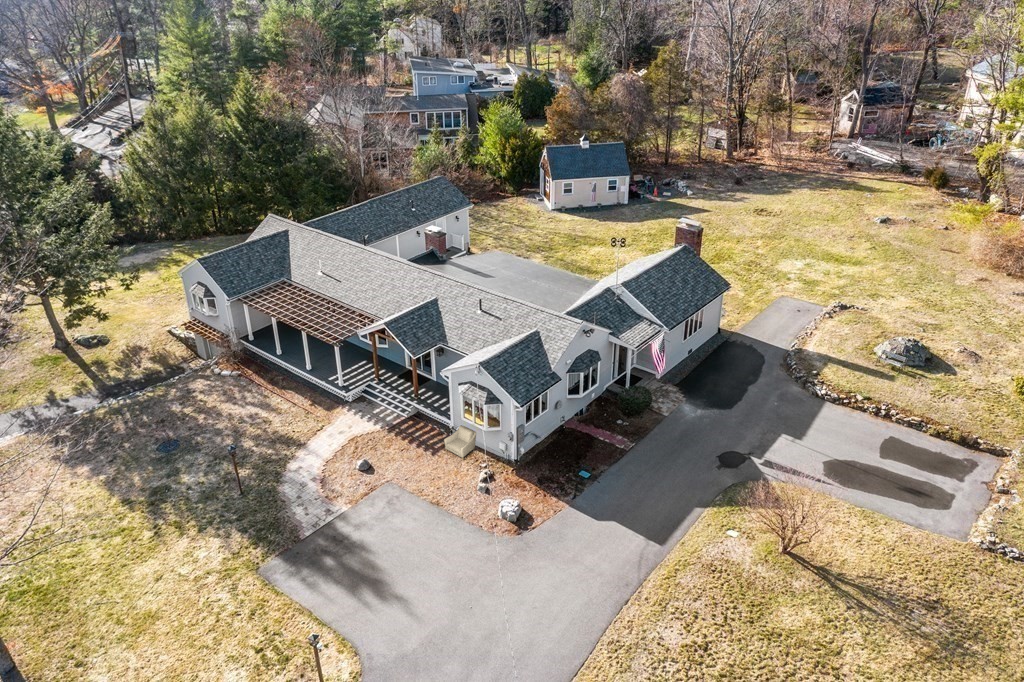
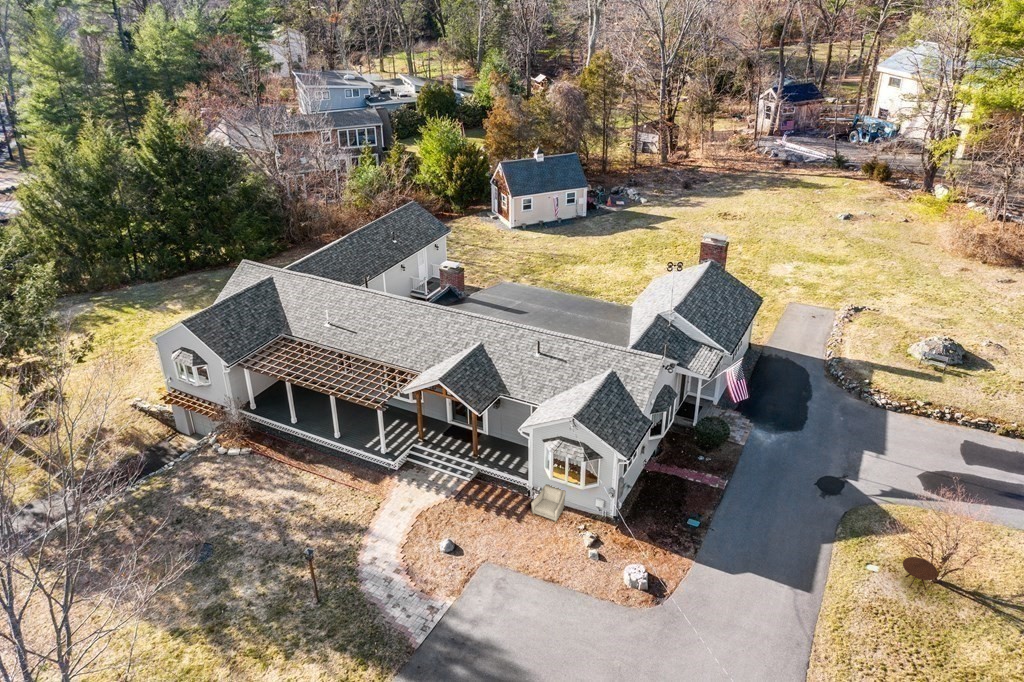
round table: none [754,526,785,559] -> present [903,557,938,590]

